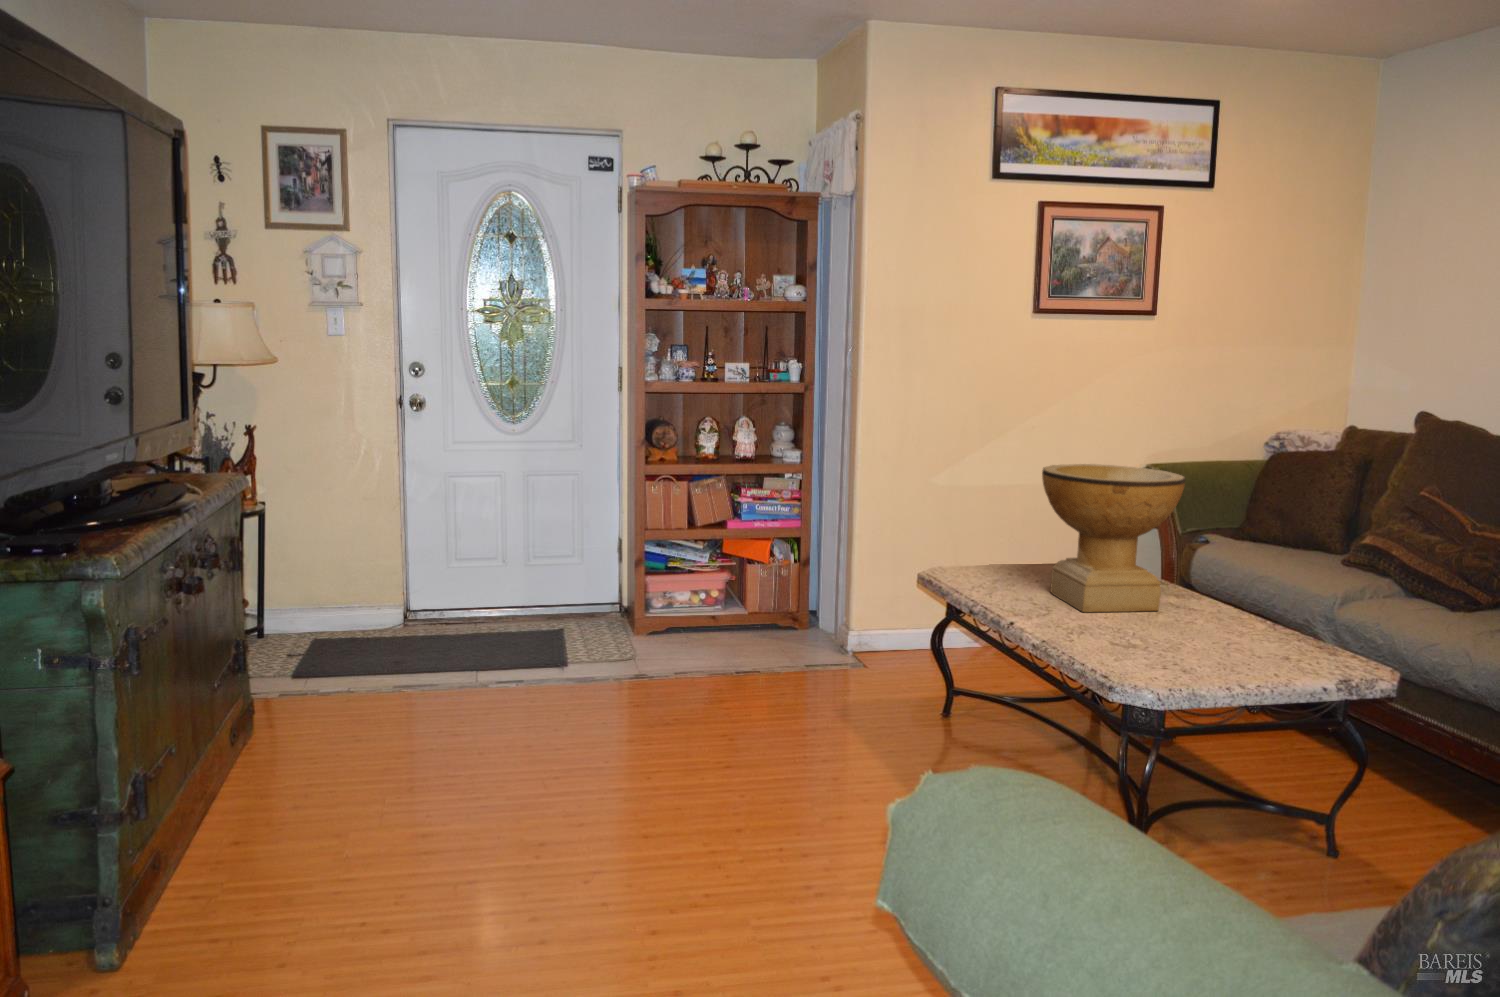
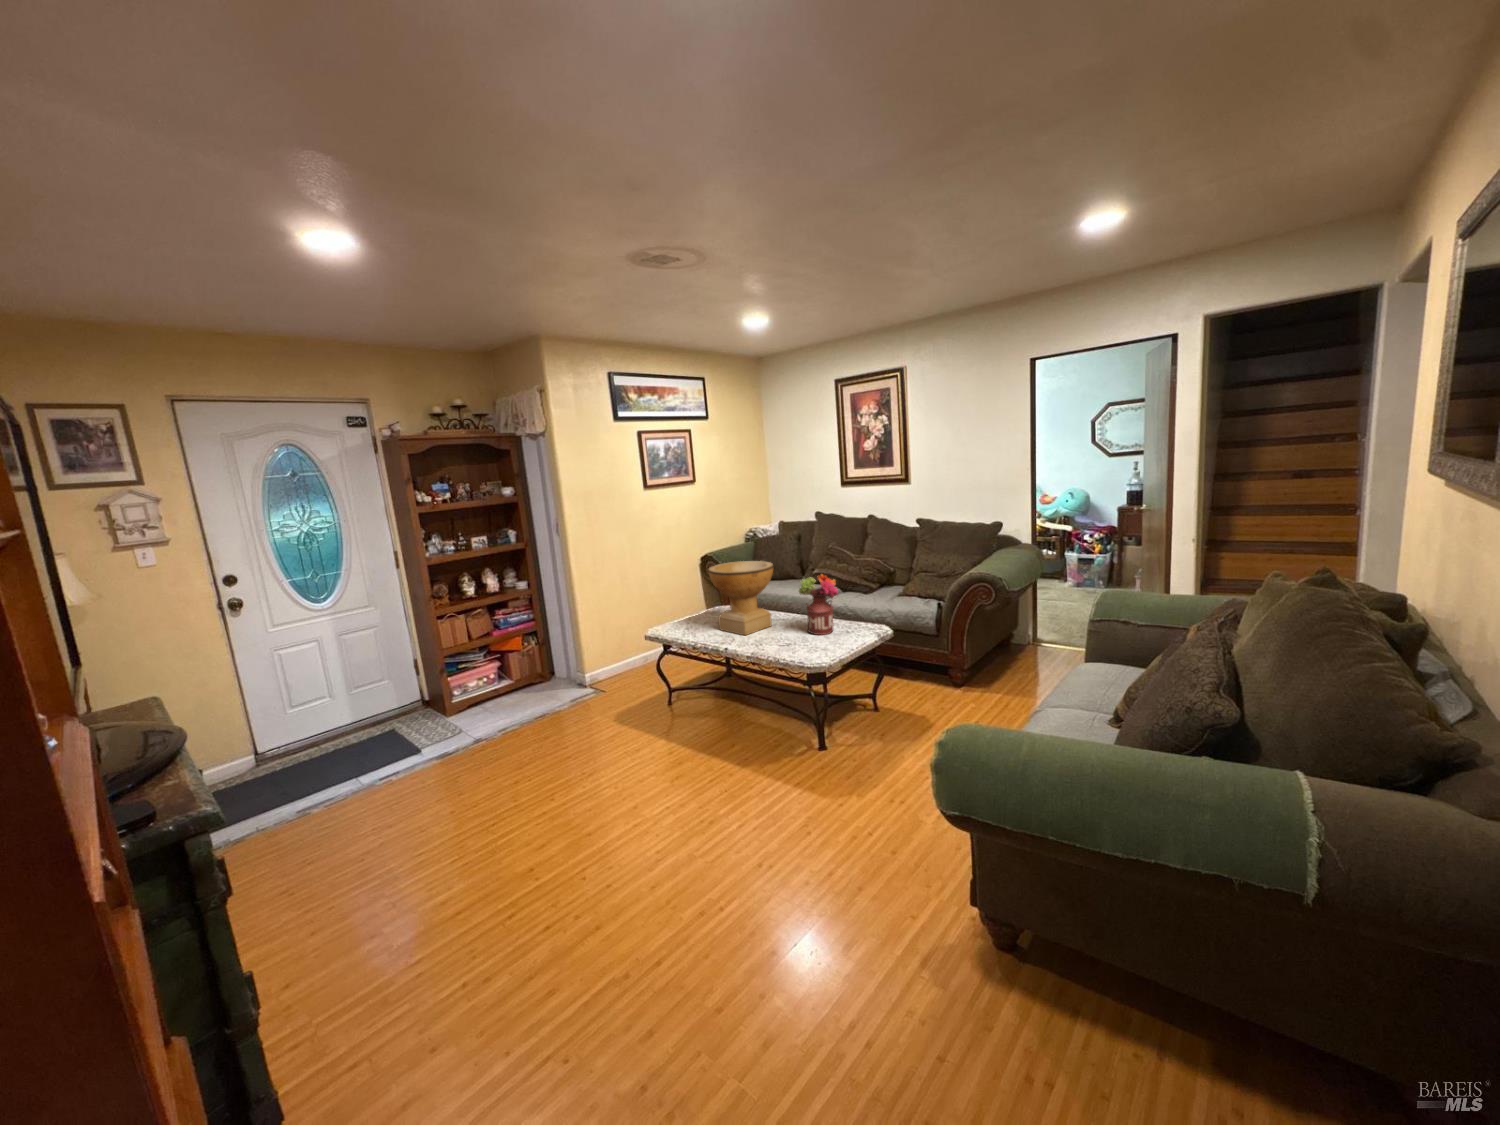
flower arrangement: none [1202,515,1306,651] -> present [799,574,838,635]

